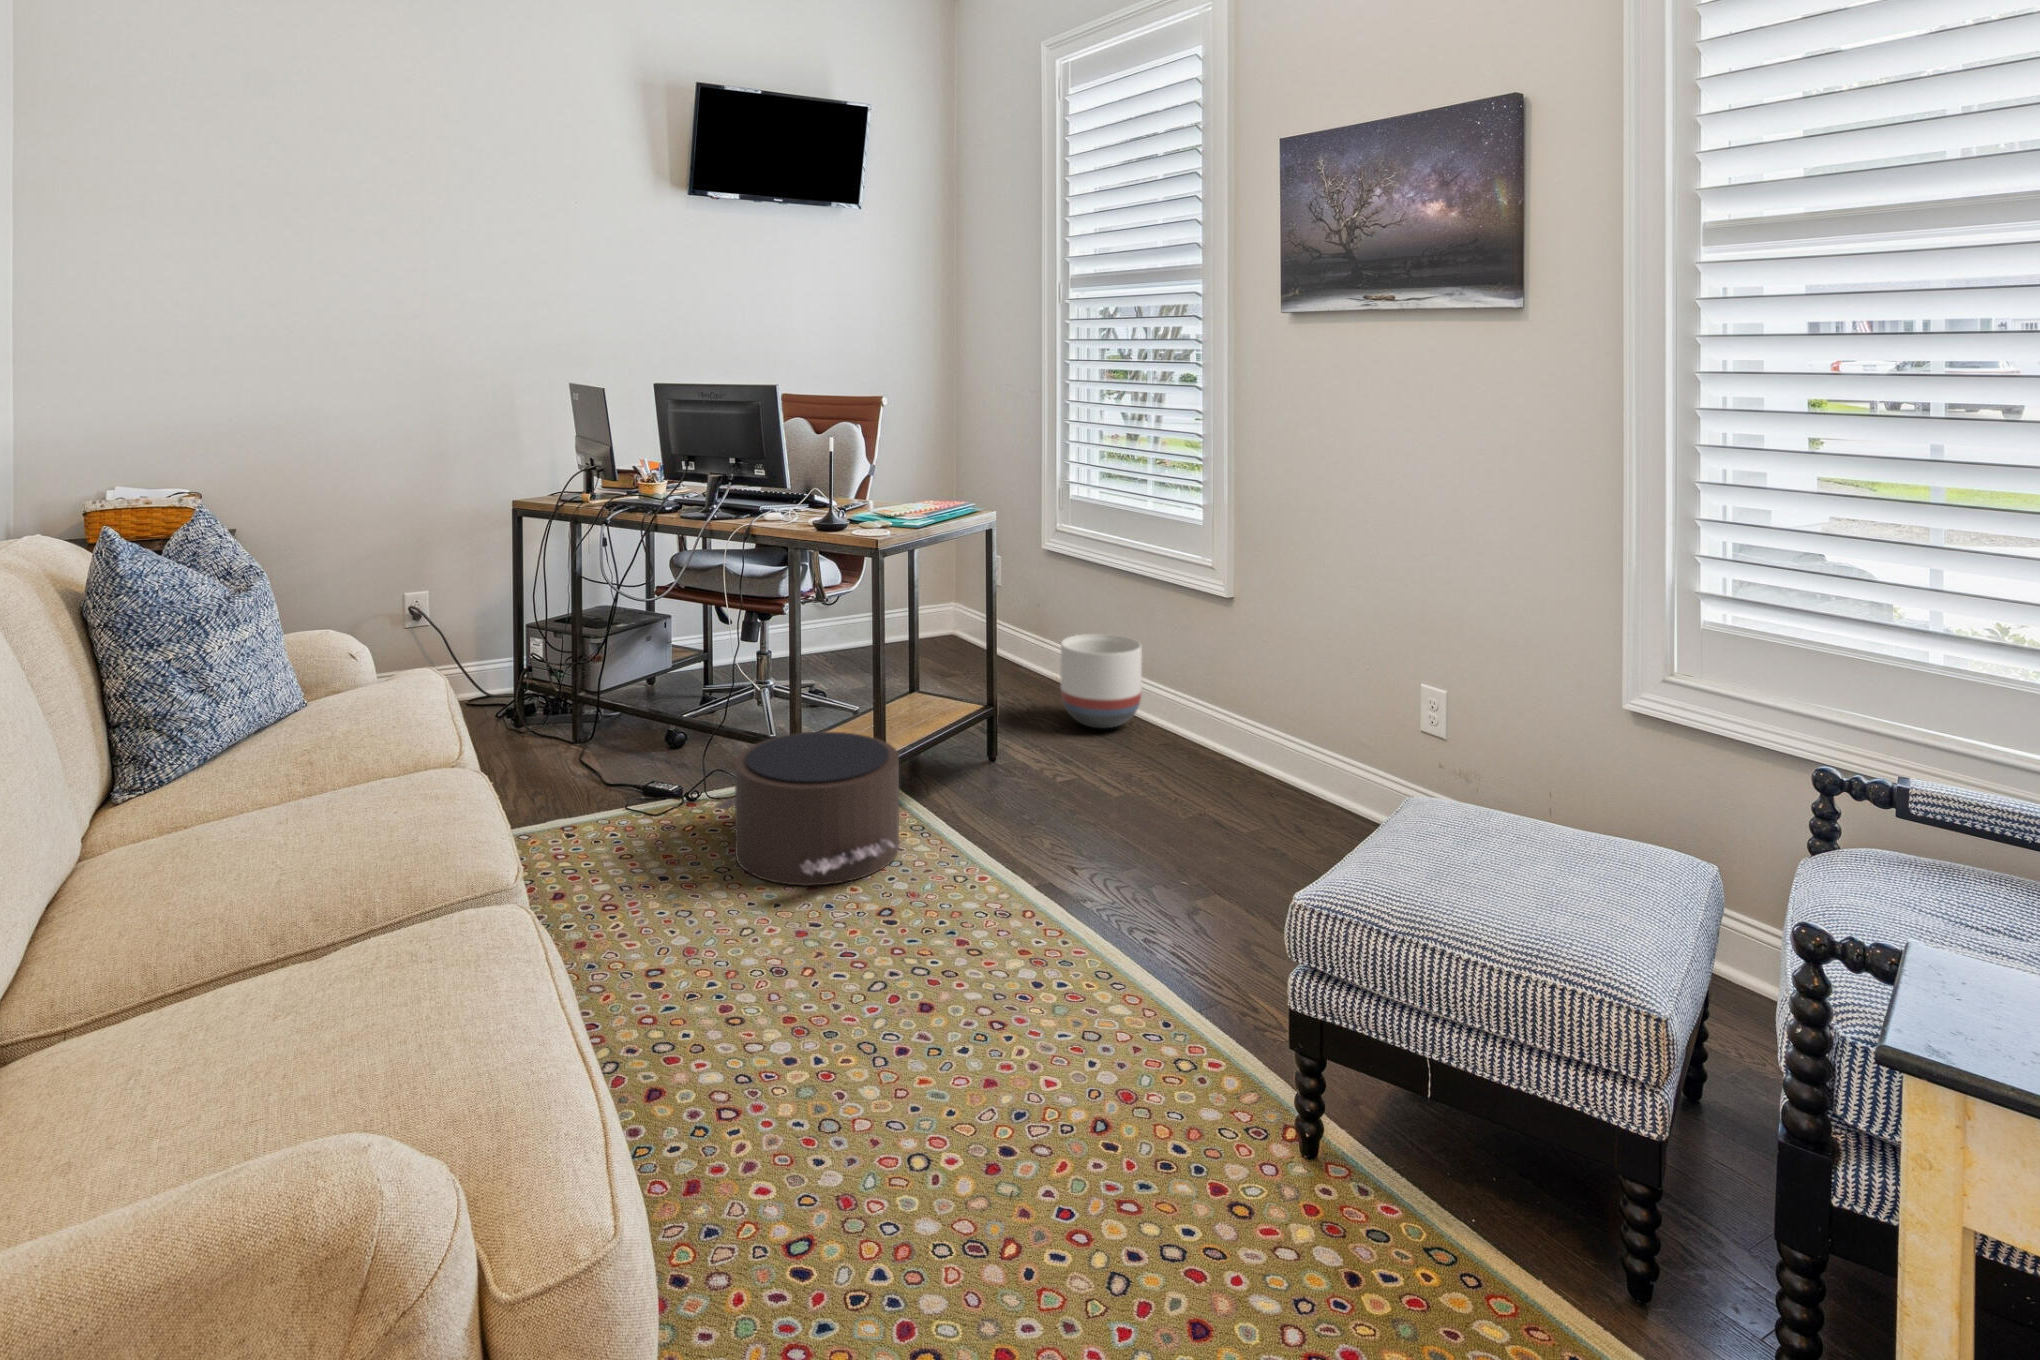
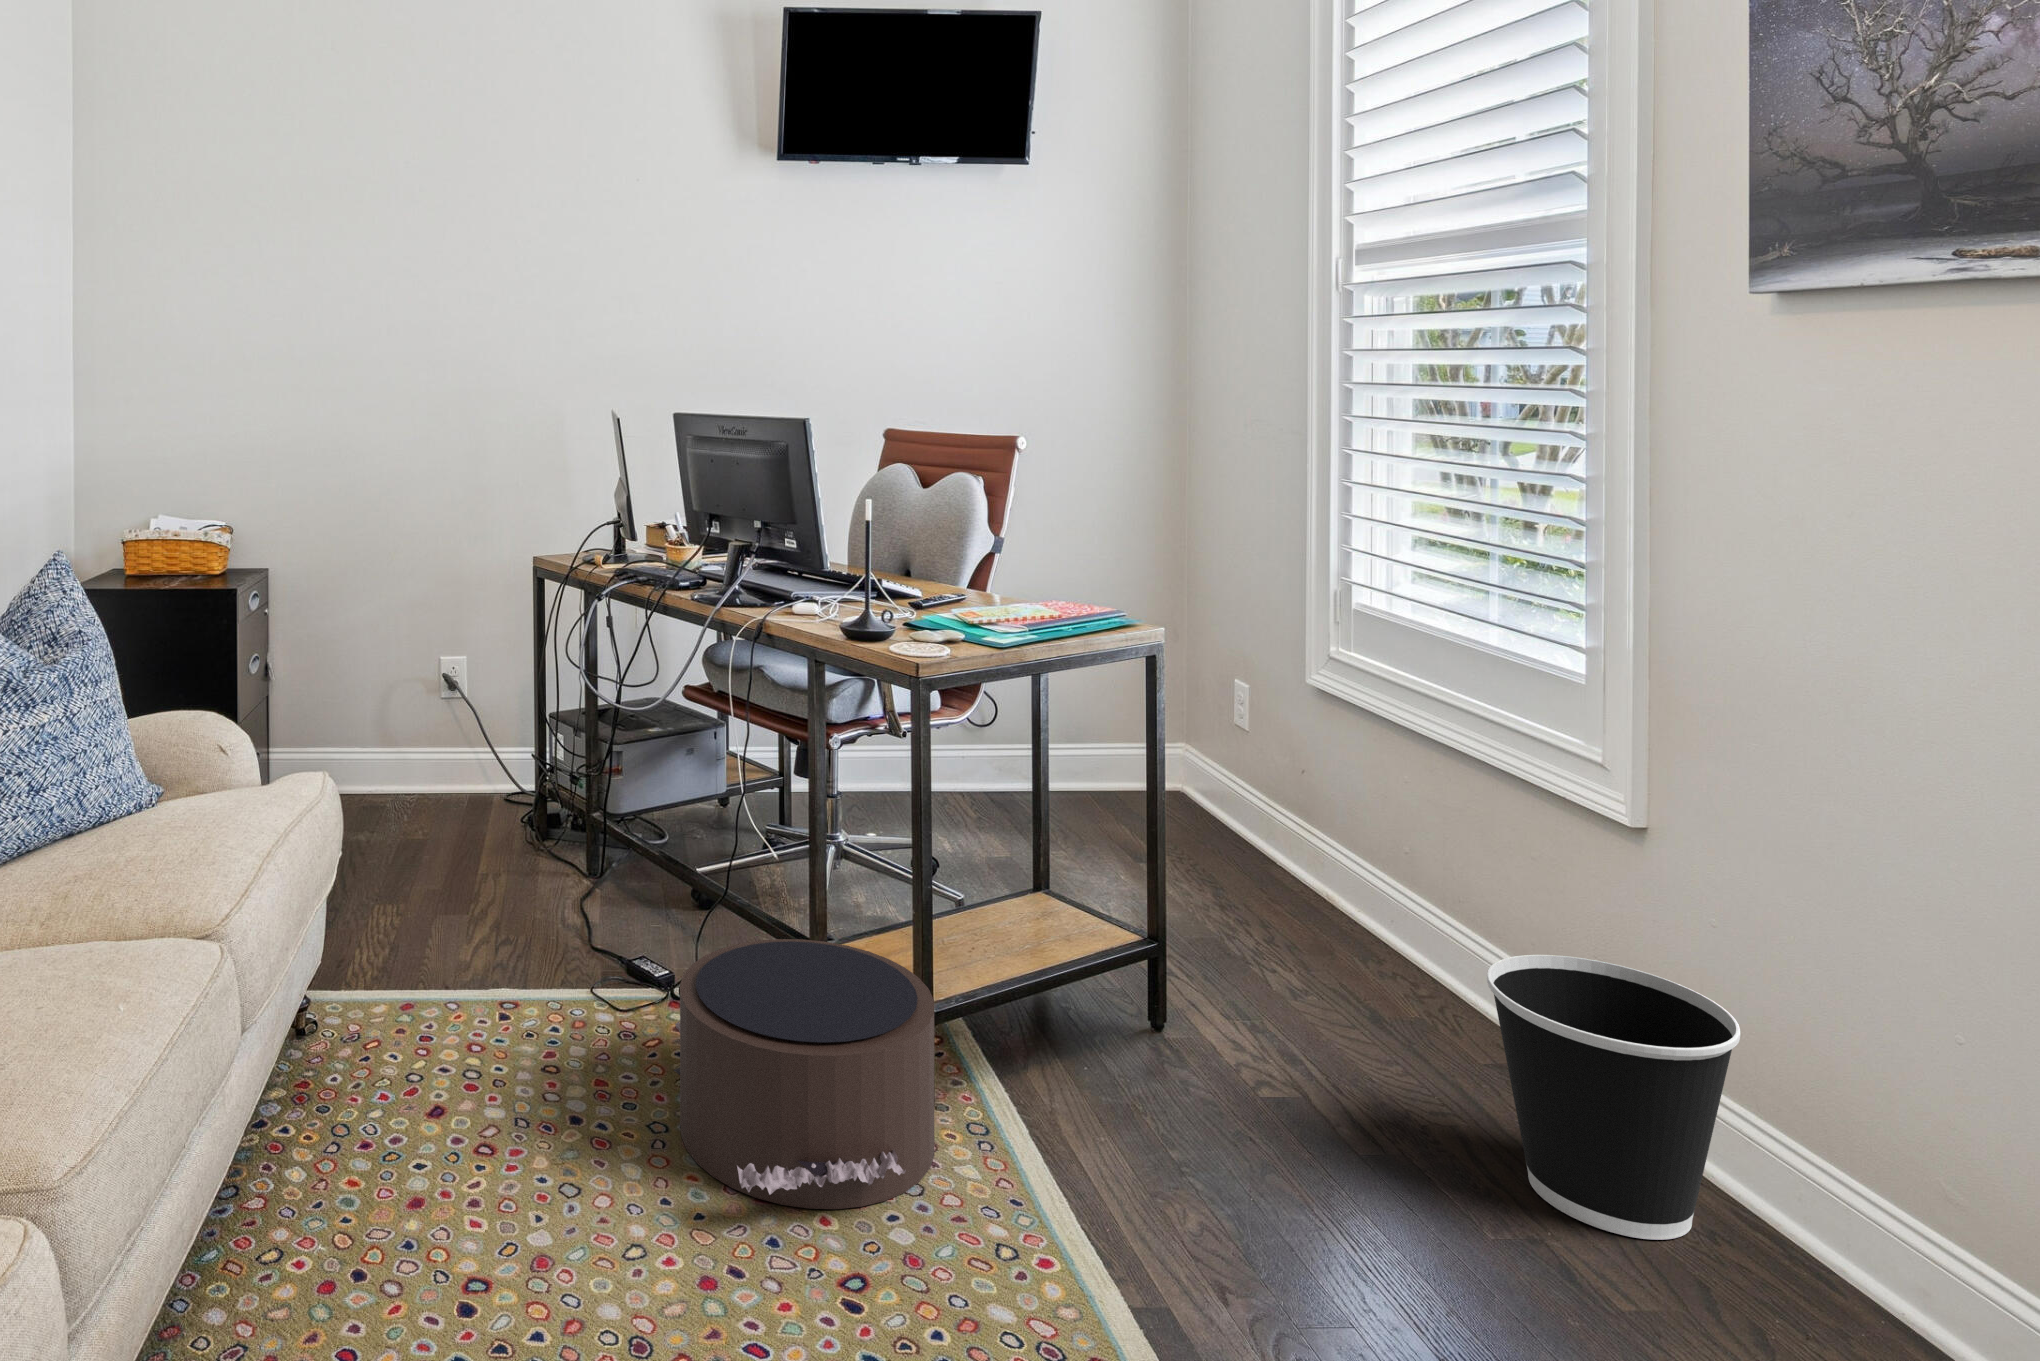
planter: present [1060,634,1142,728] -> none [1302,839,1460,1012]
wastebasket: none [1171,669,1280,801] -> present [1487,955,1740,1240]

